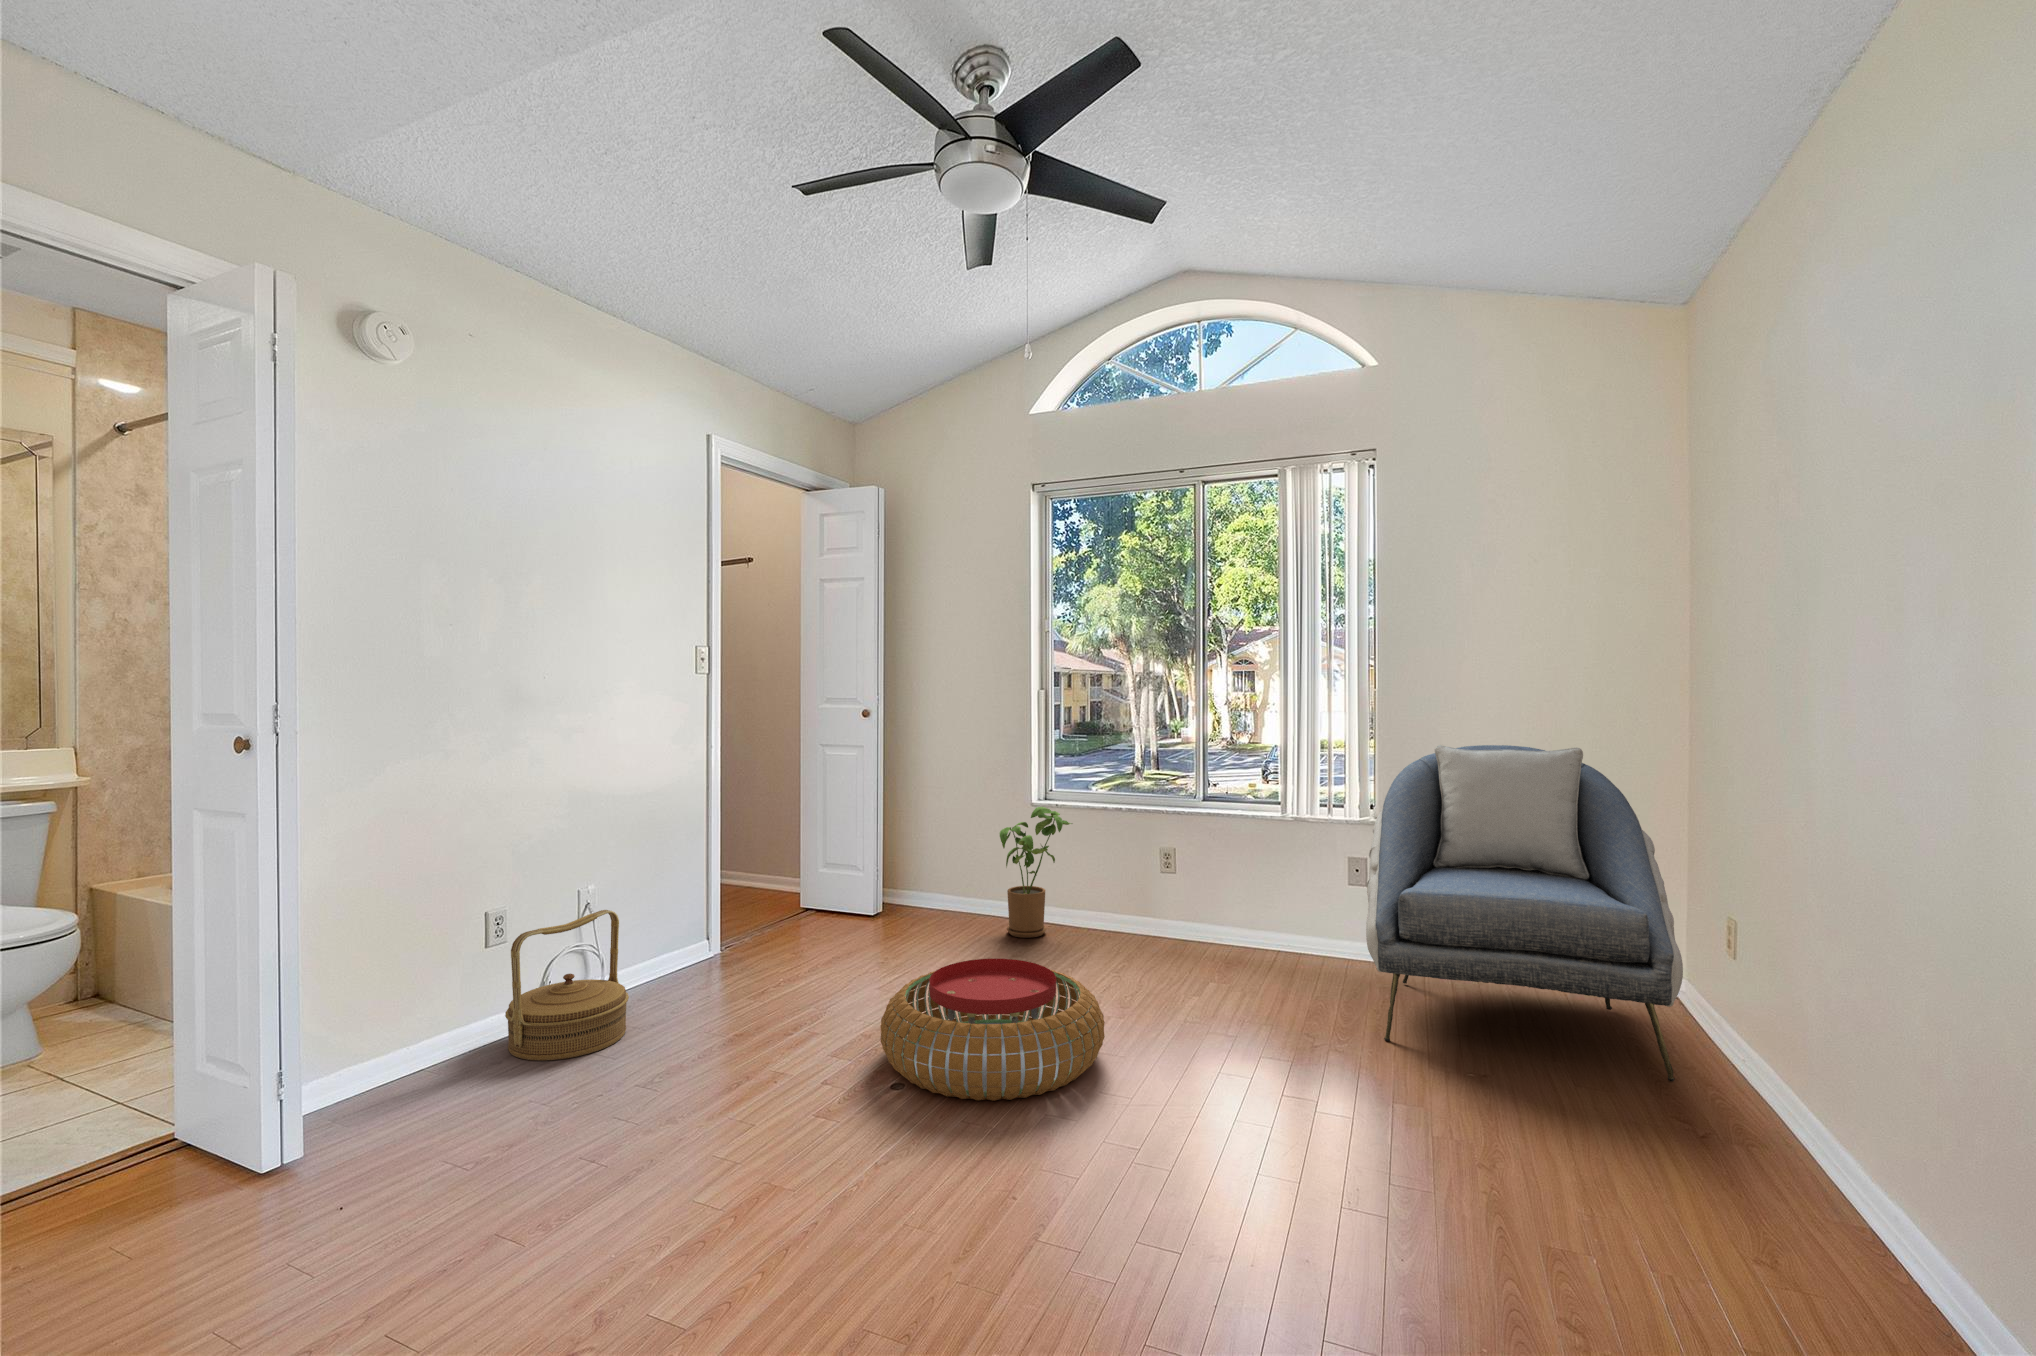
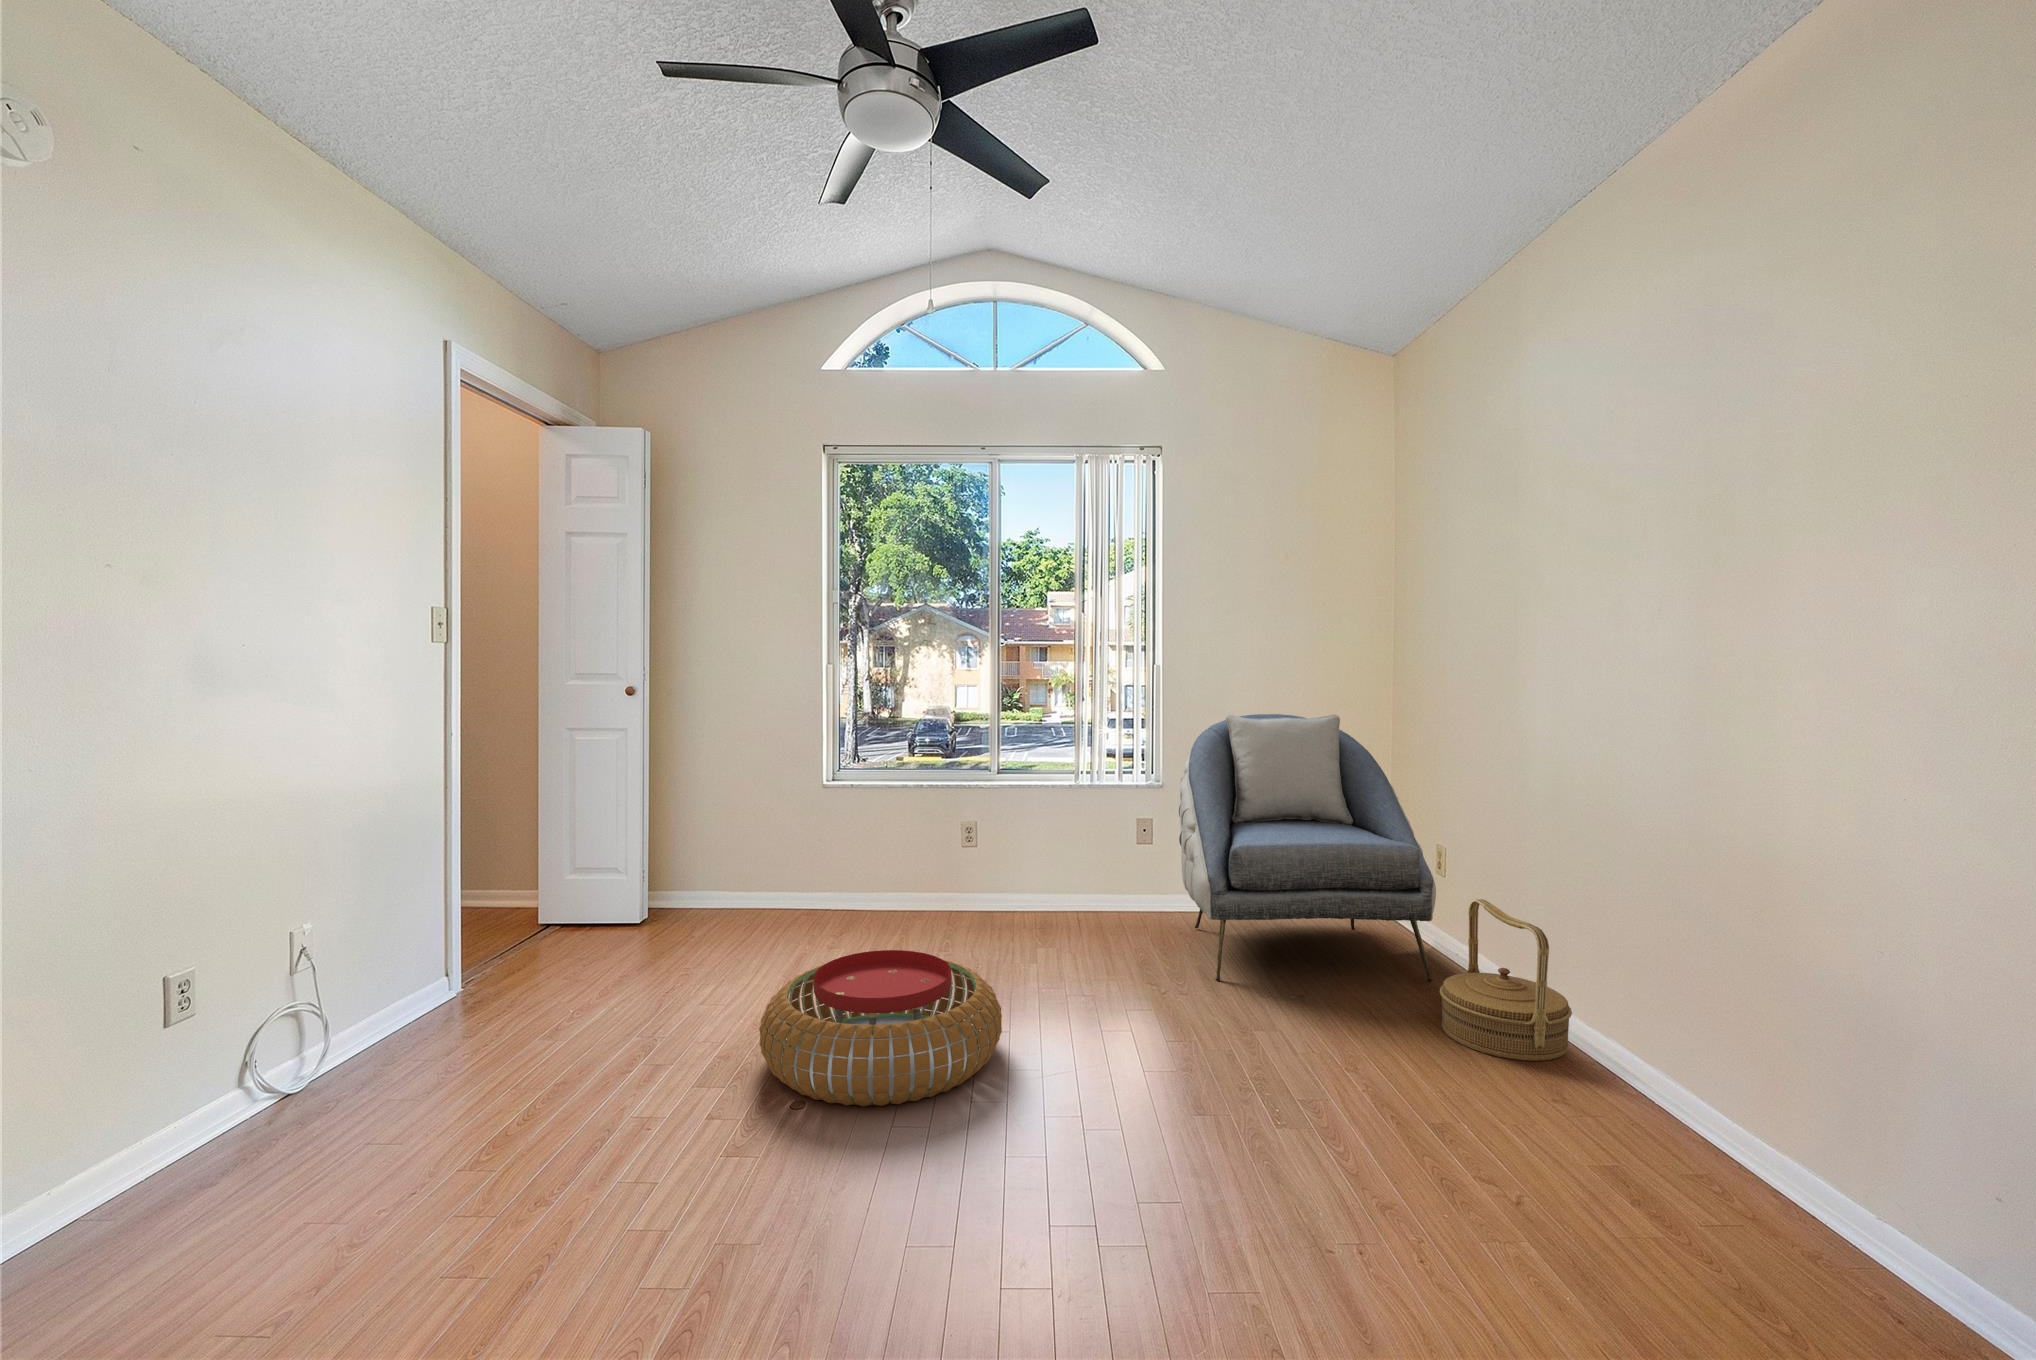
house plant: present [1000,807,1072,938] -> none [794,788,873,927]
woven basket: present [505,910,629,1061] -> present [1440,899,1572,1061]

